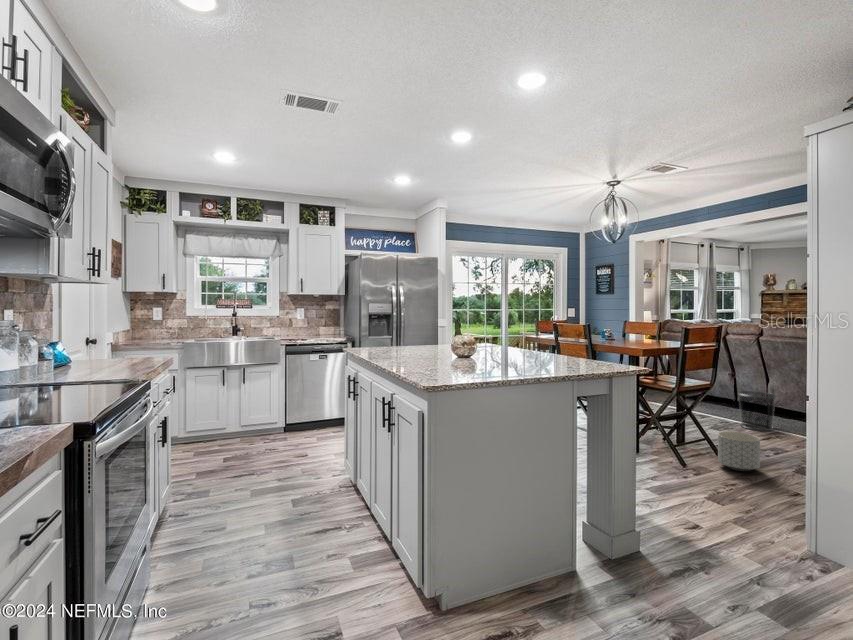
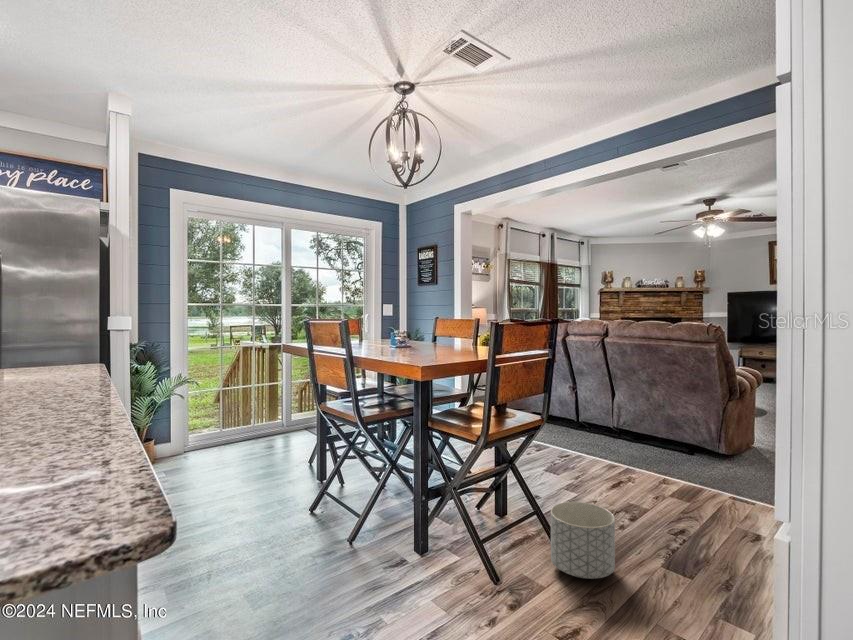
waste bin: present [738,391,776,431] -> none [579,414,626,471]

